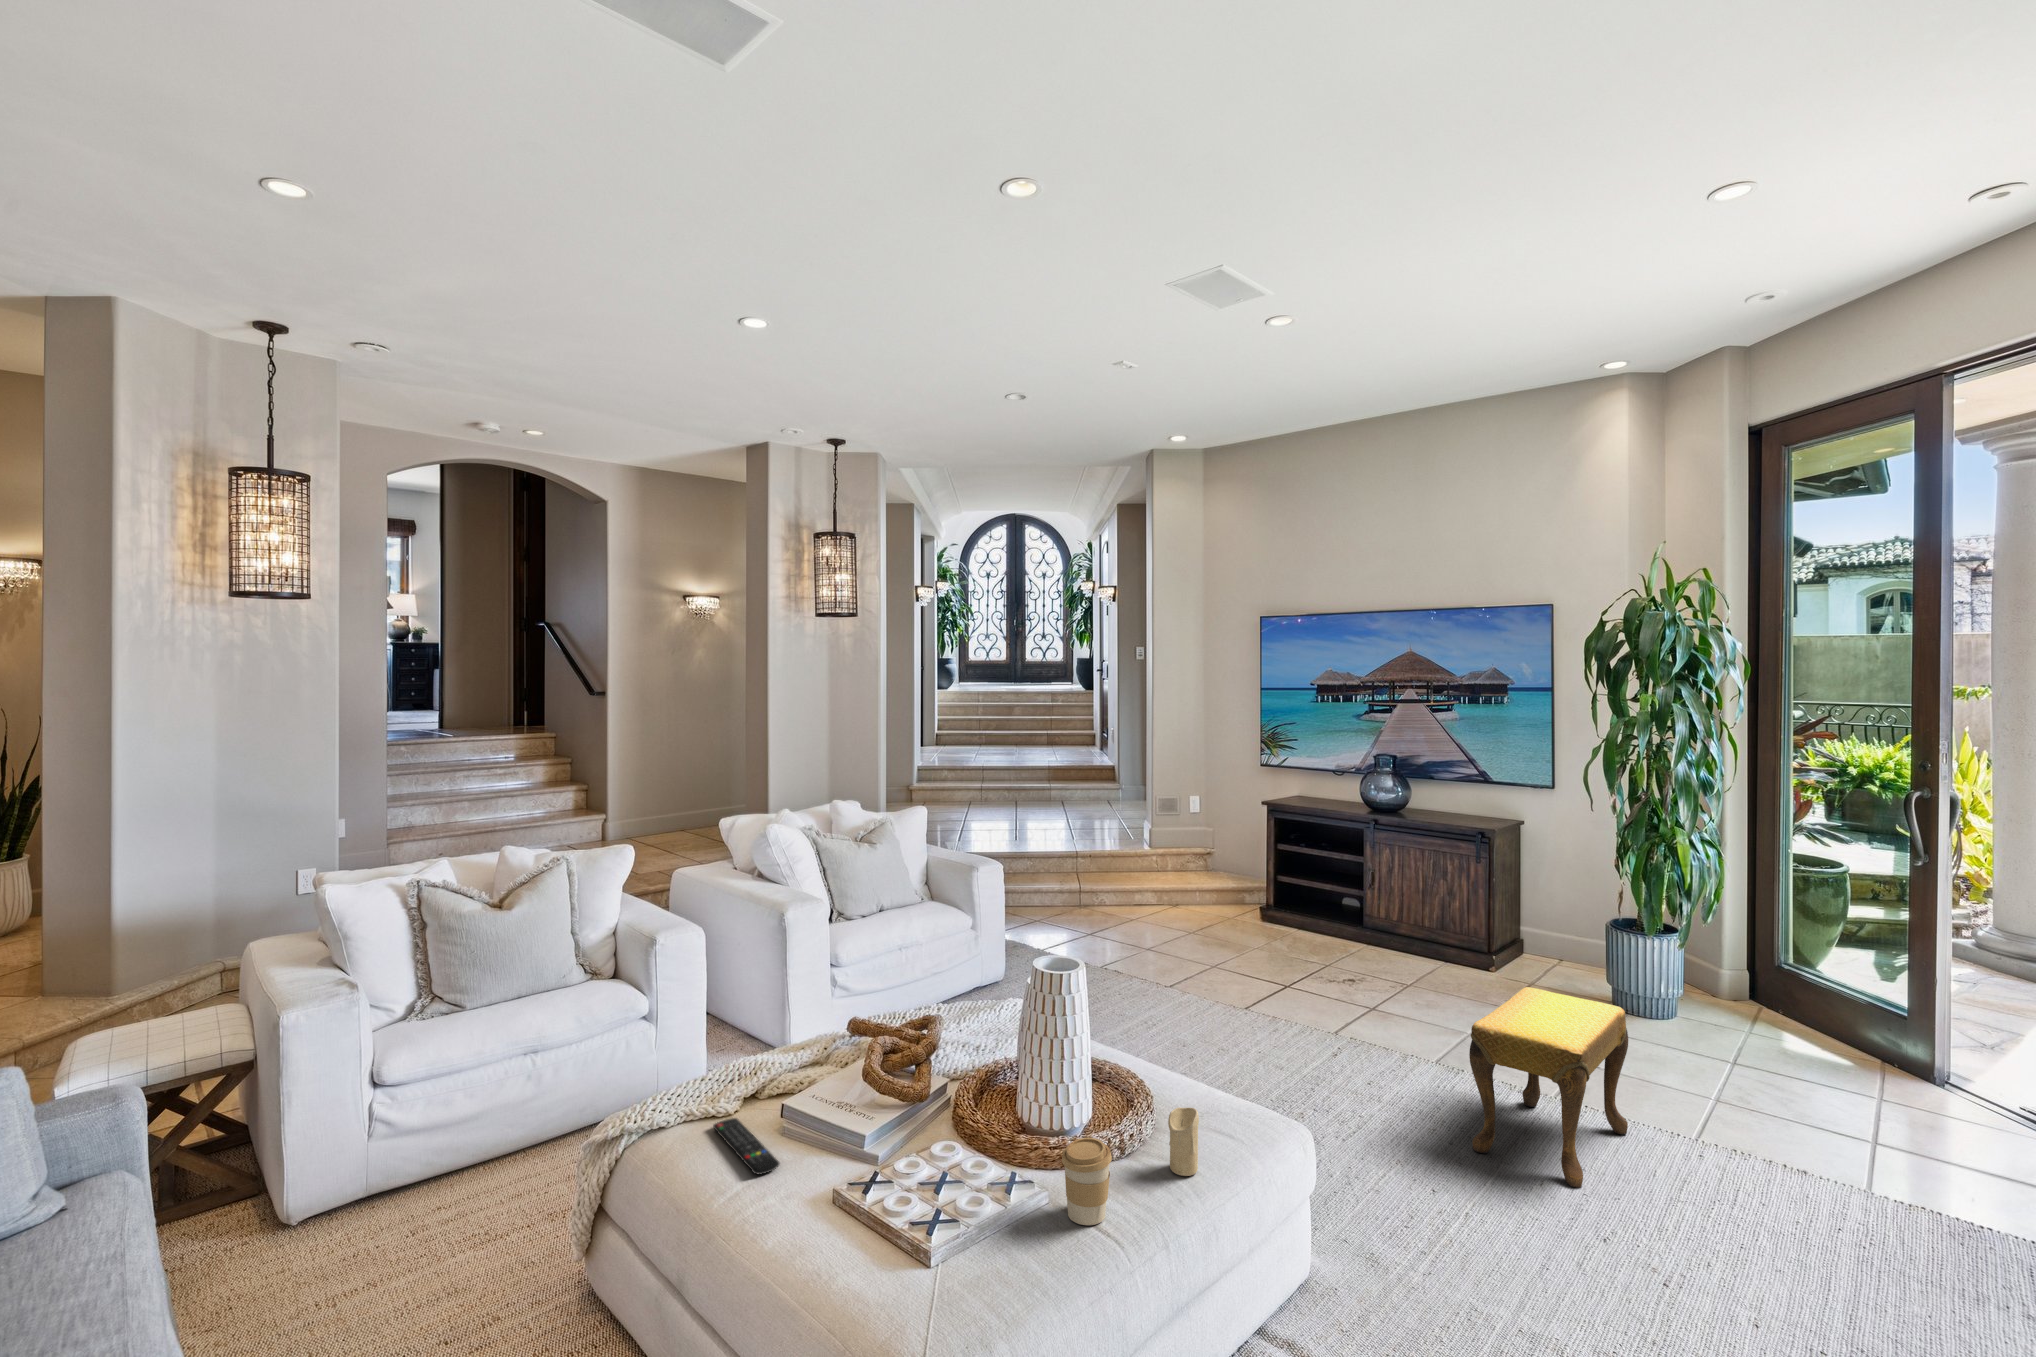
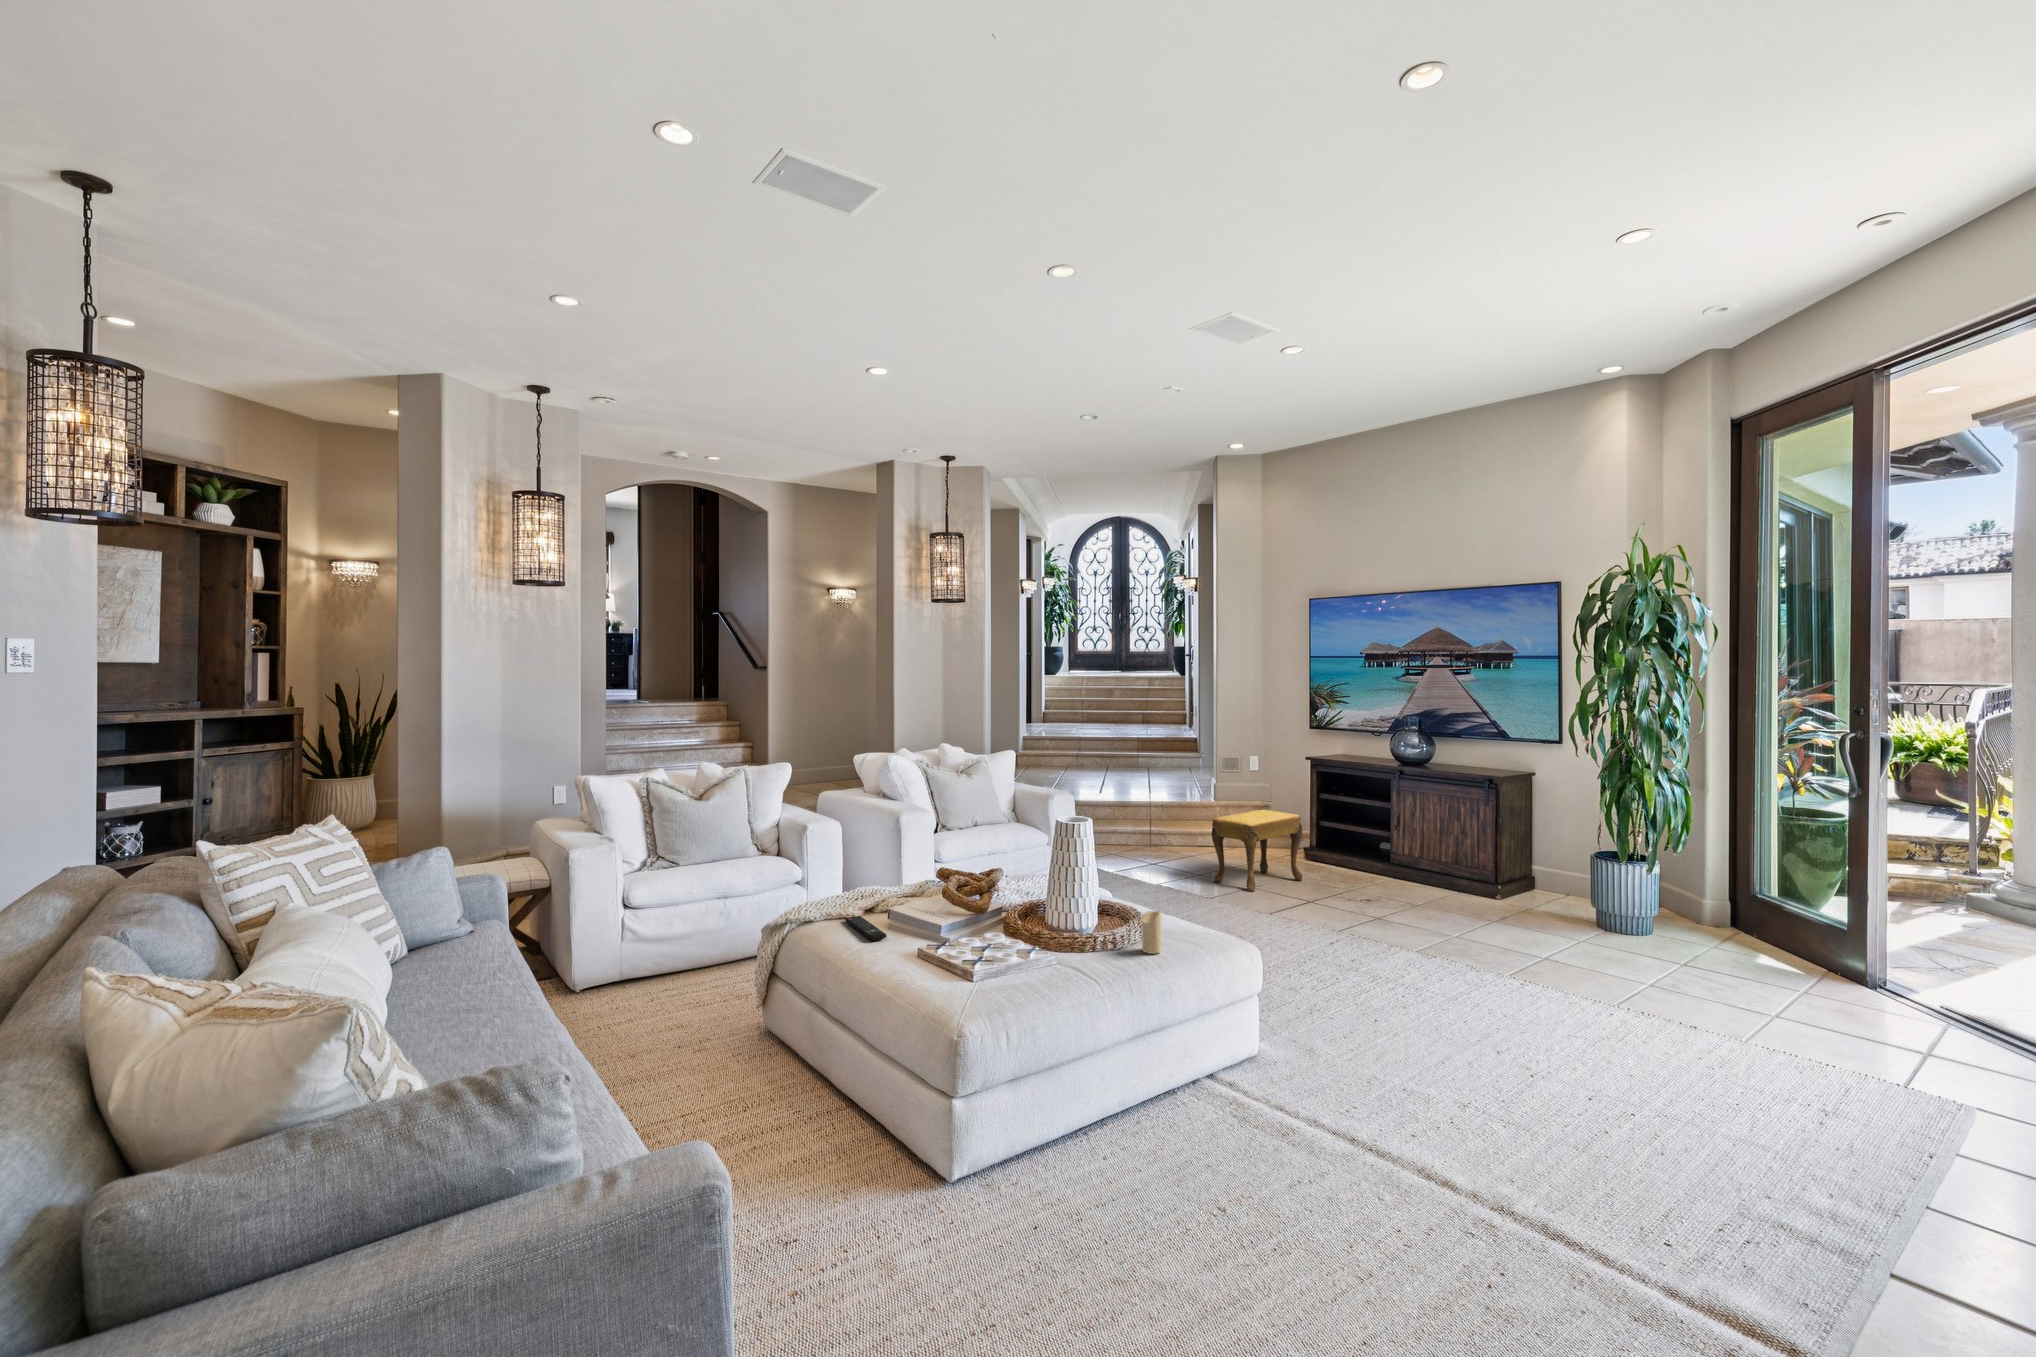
footstool: present [1469,987,1628,1188] -> present [1212,810,1302,892]
coffee cup: present [1062,1138,1112,1225] -> none [1063,919,1095,970]

